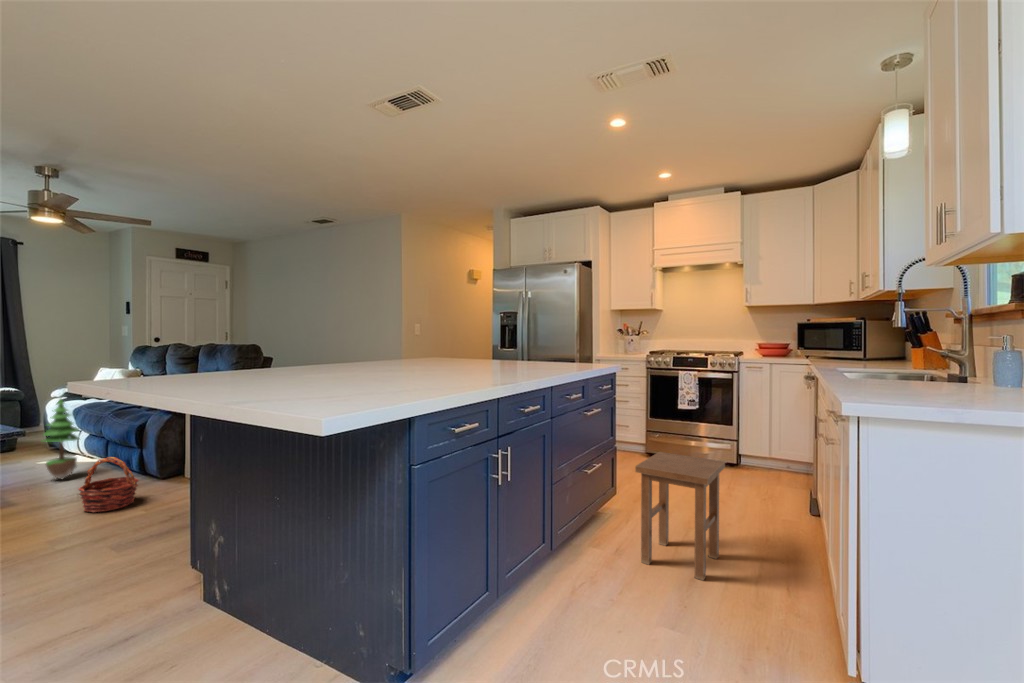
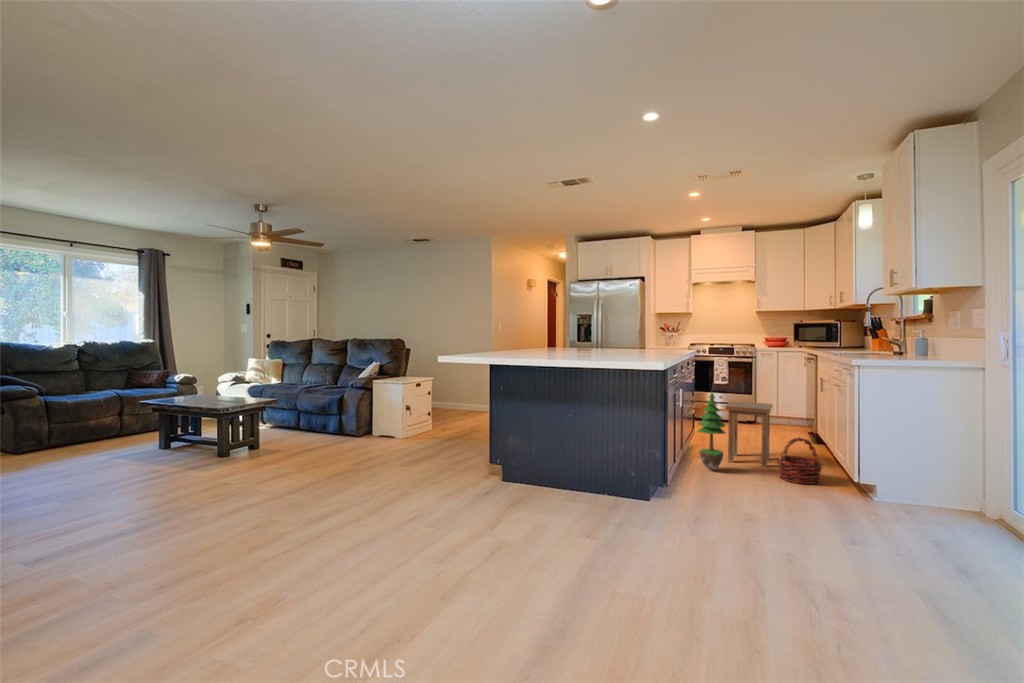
potted tree: present [43,399,79,479] -> present [697,392,726,470]
basket: present [79,457,138,512] -> present [777,437,823,484]

